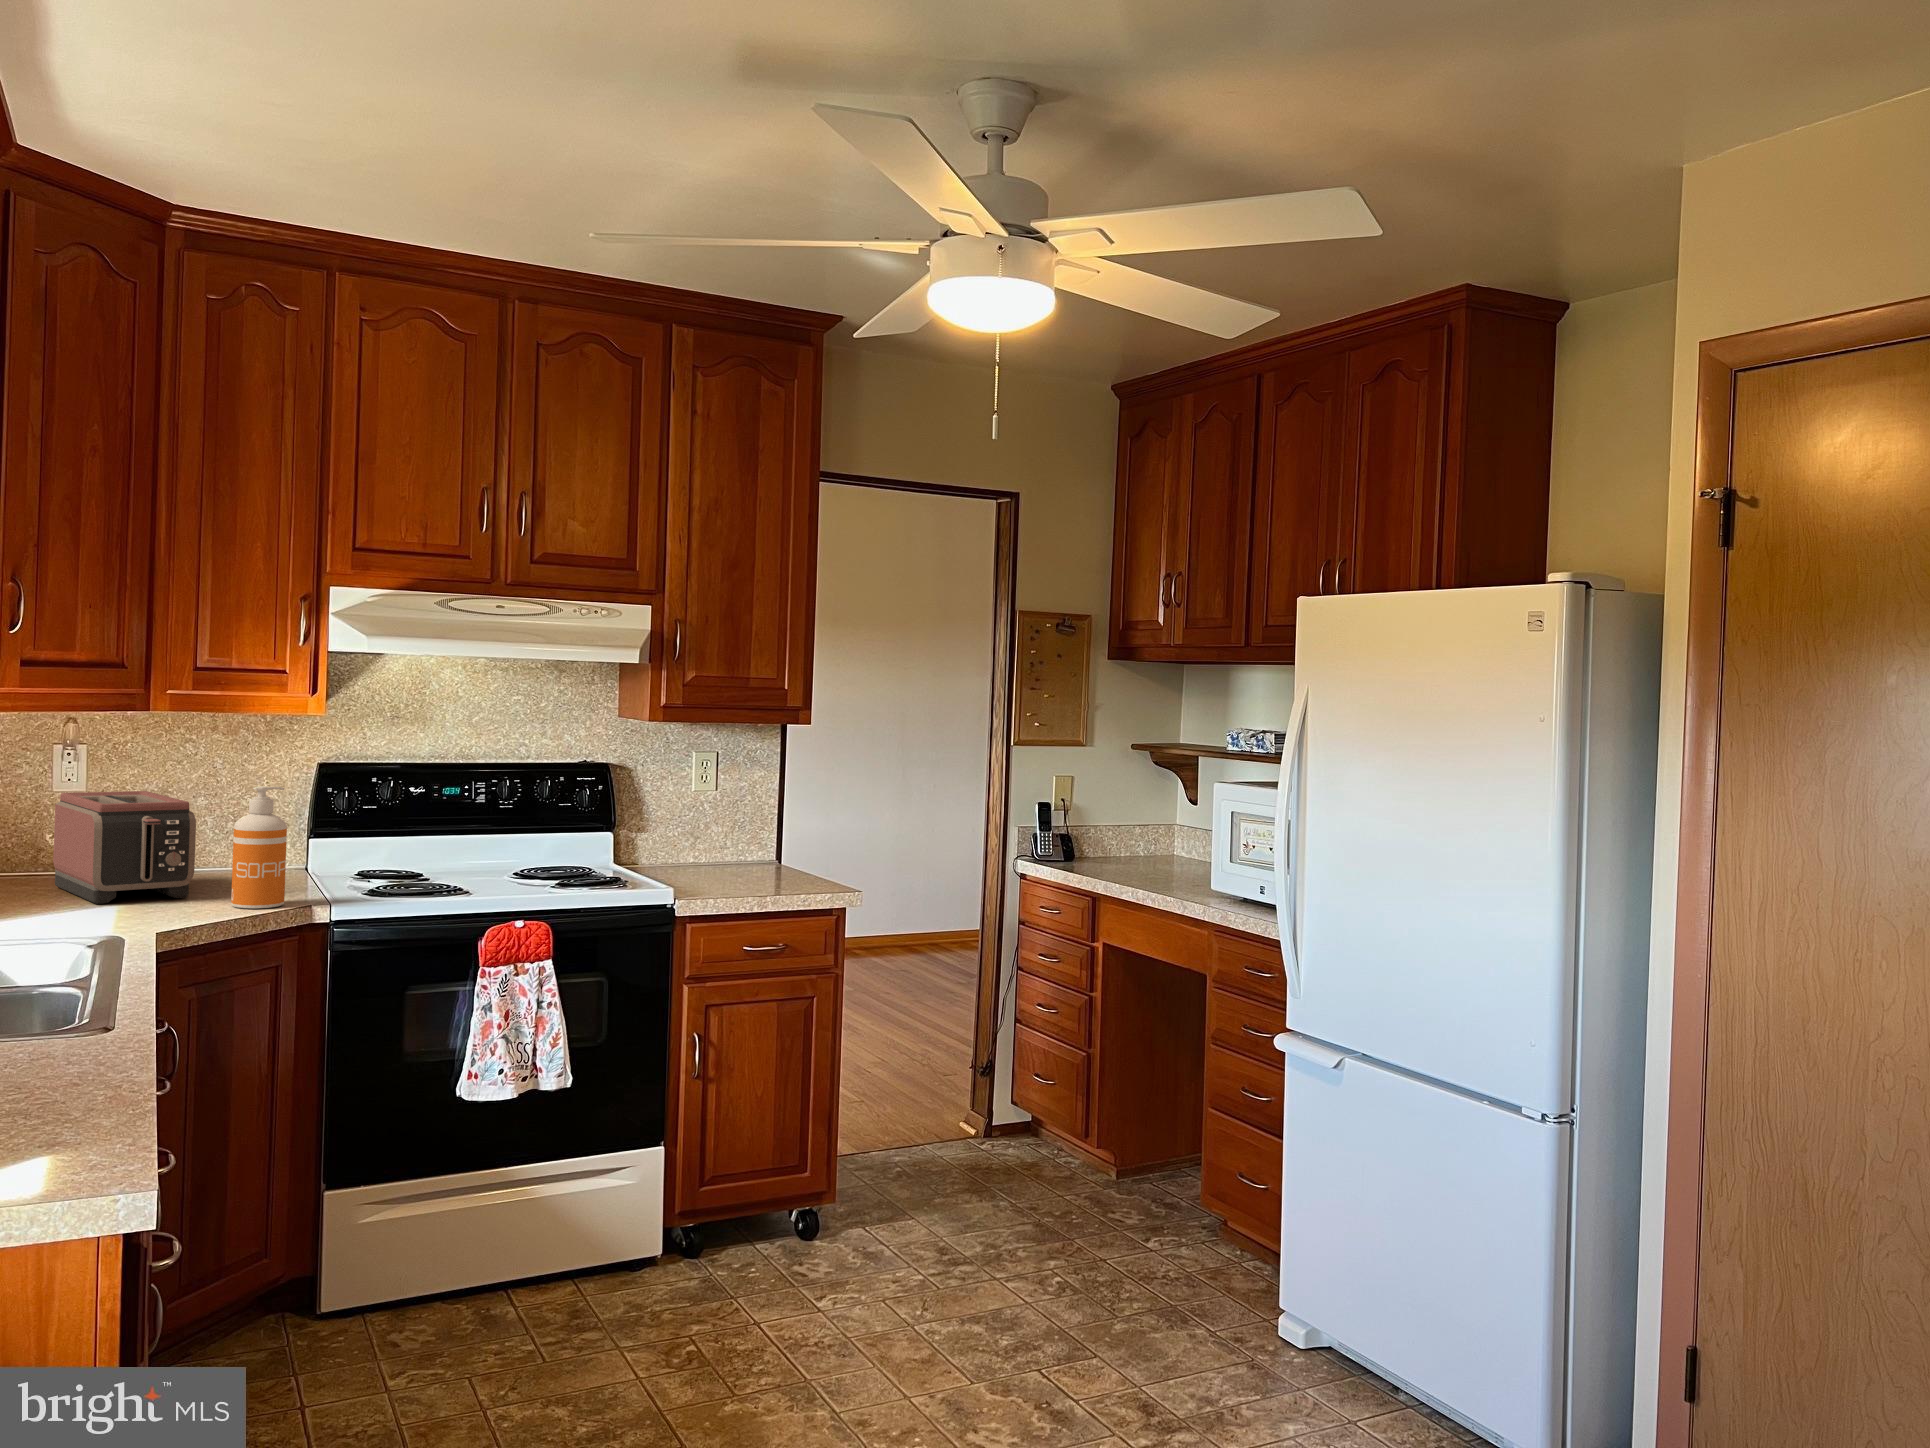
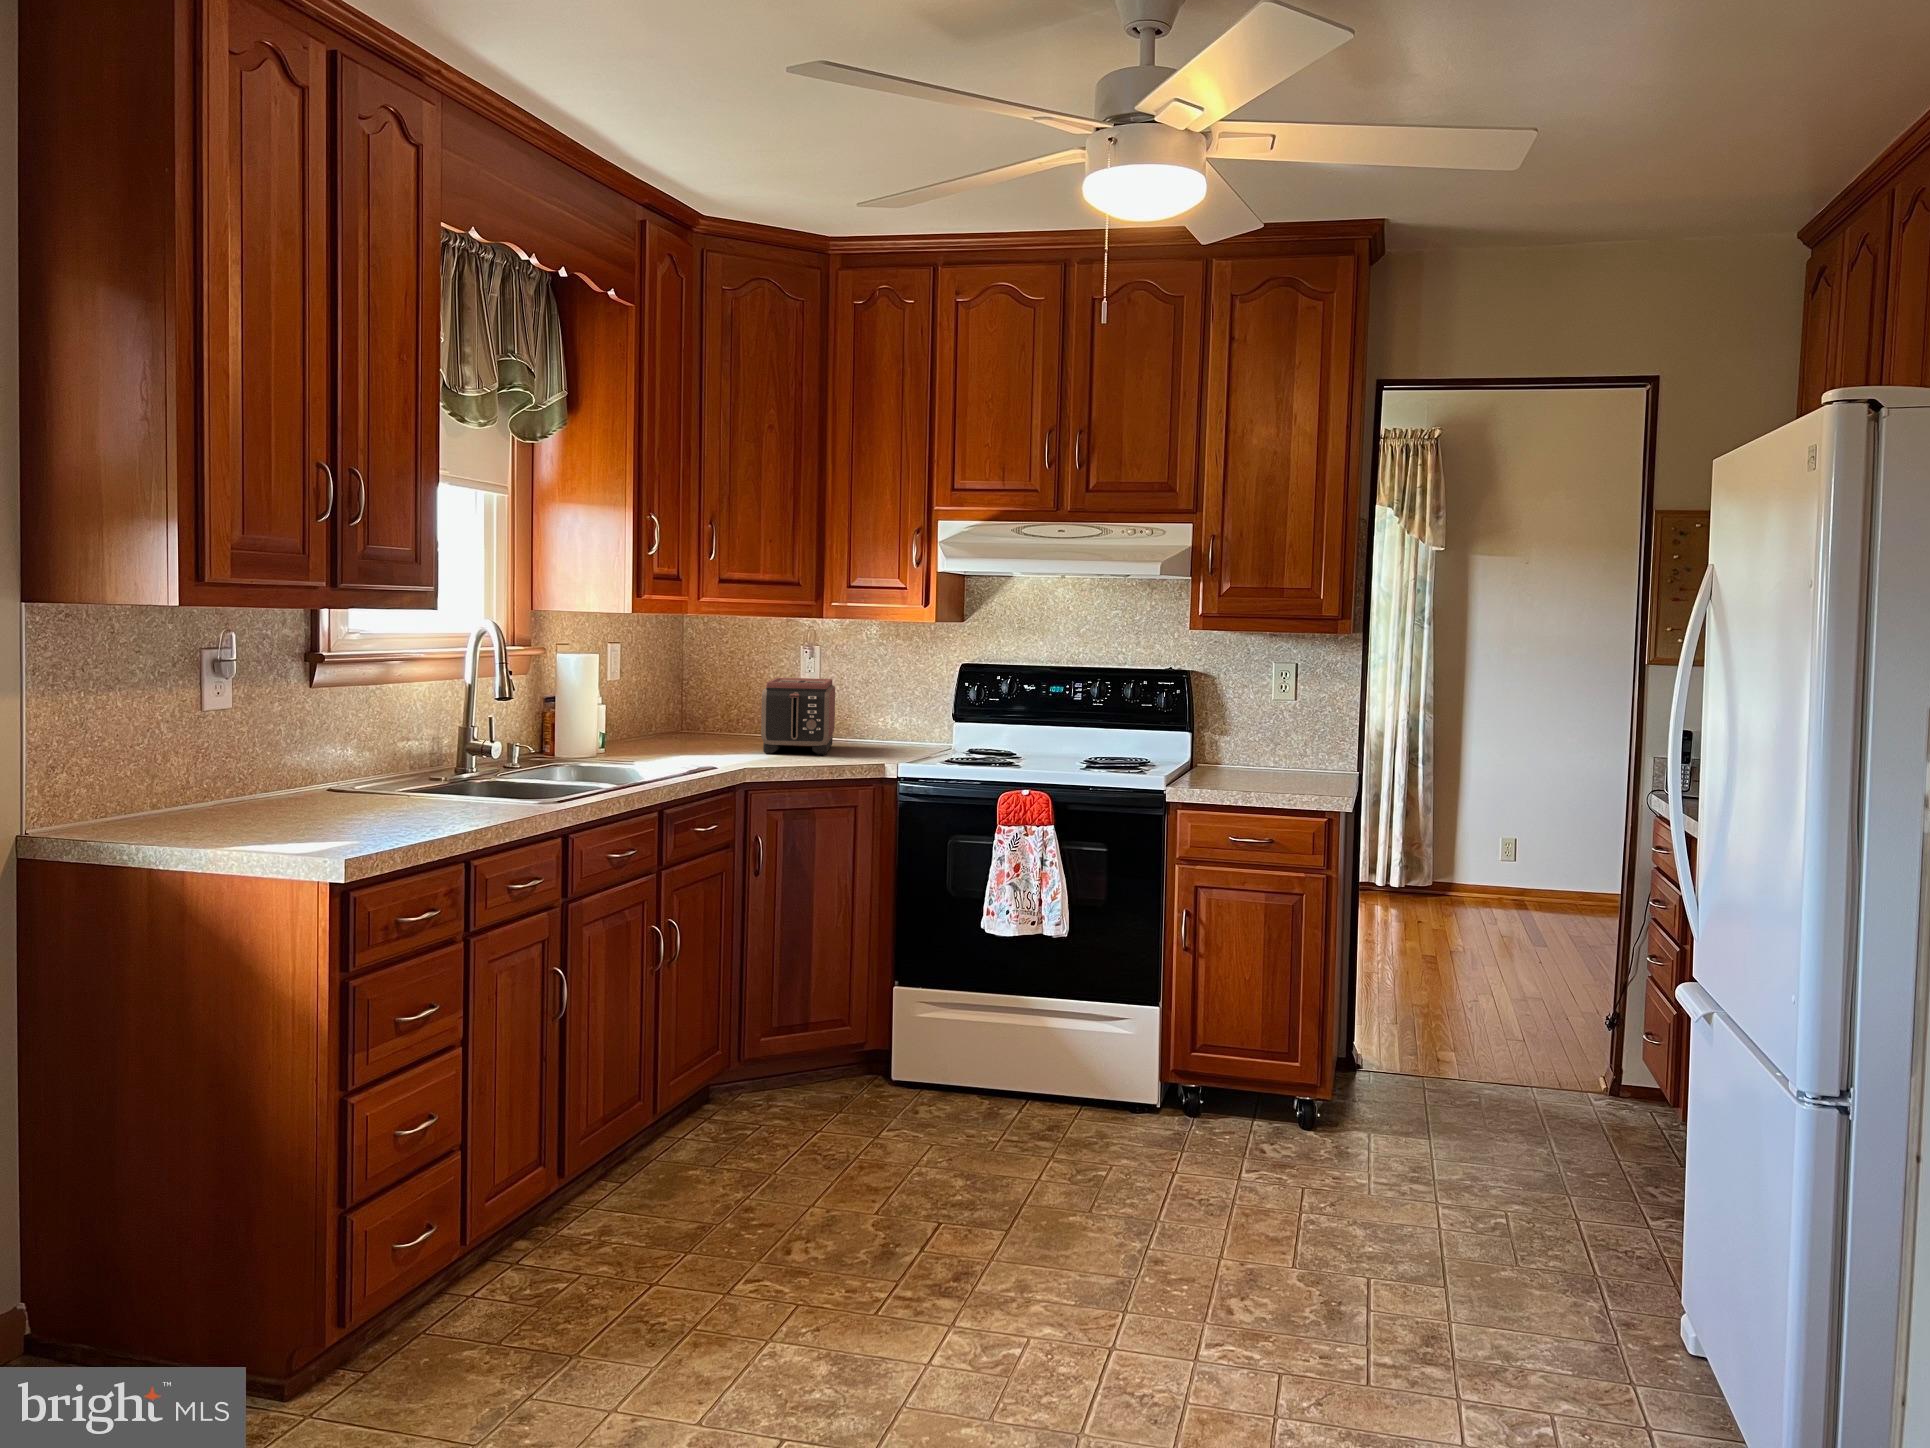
soap dispenser: present [231,786,287,909] -> none [835,672,872,763]

